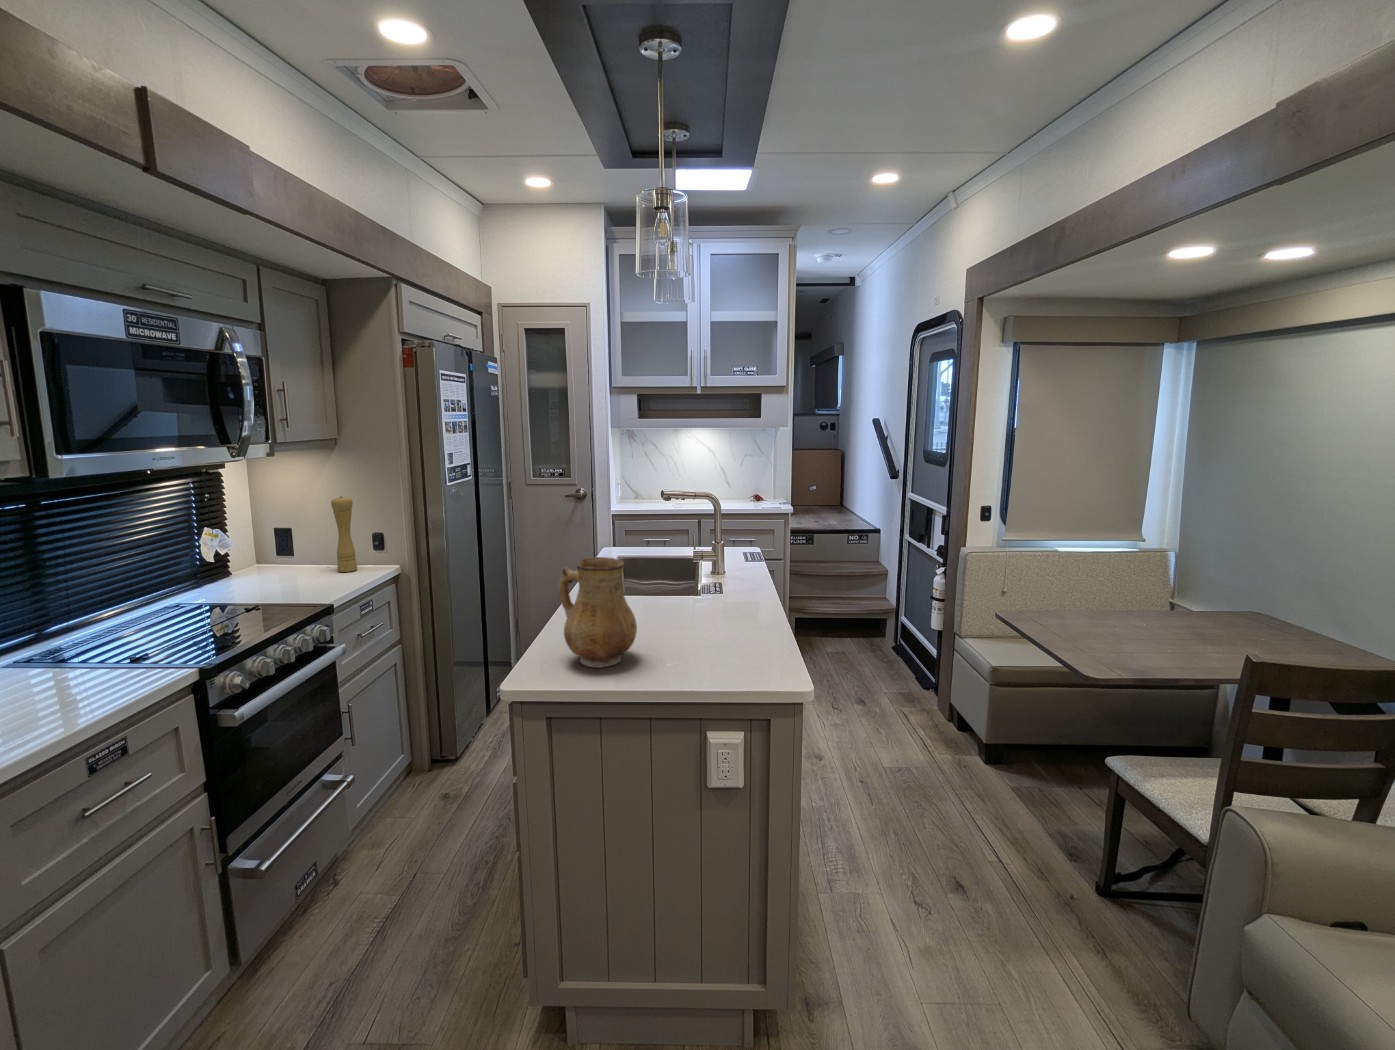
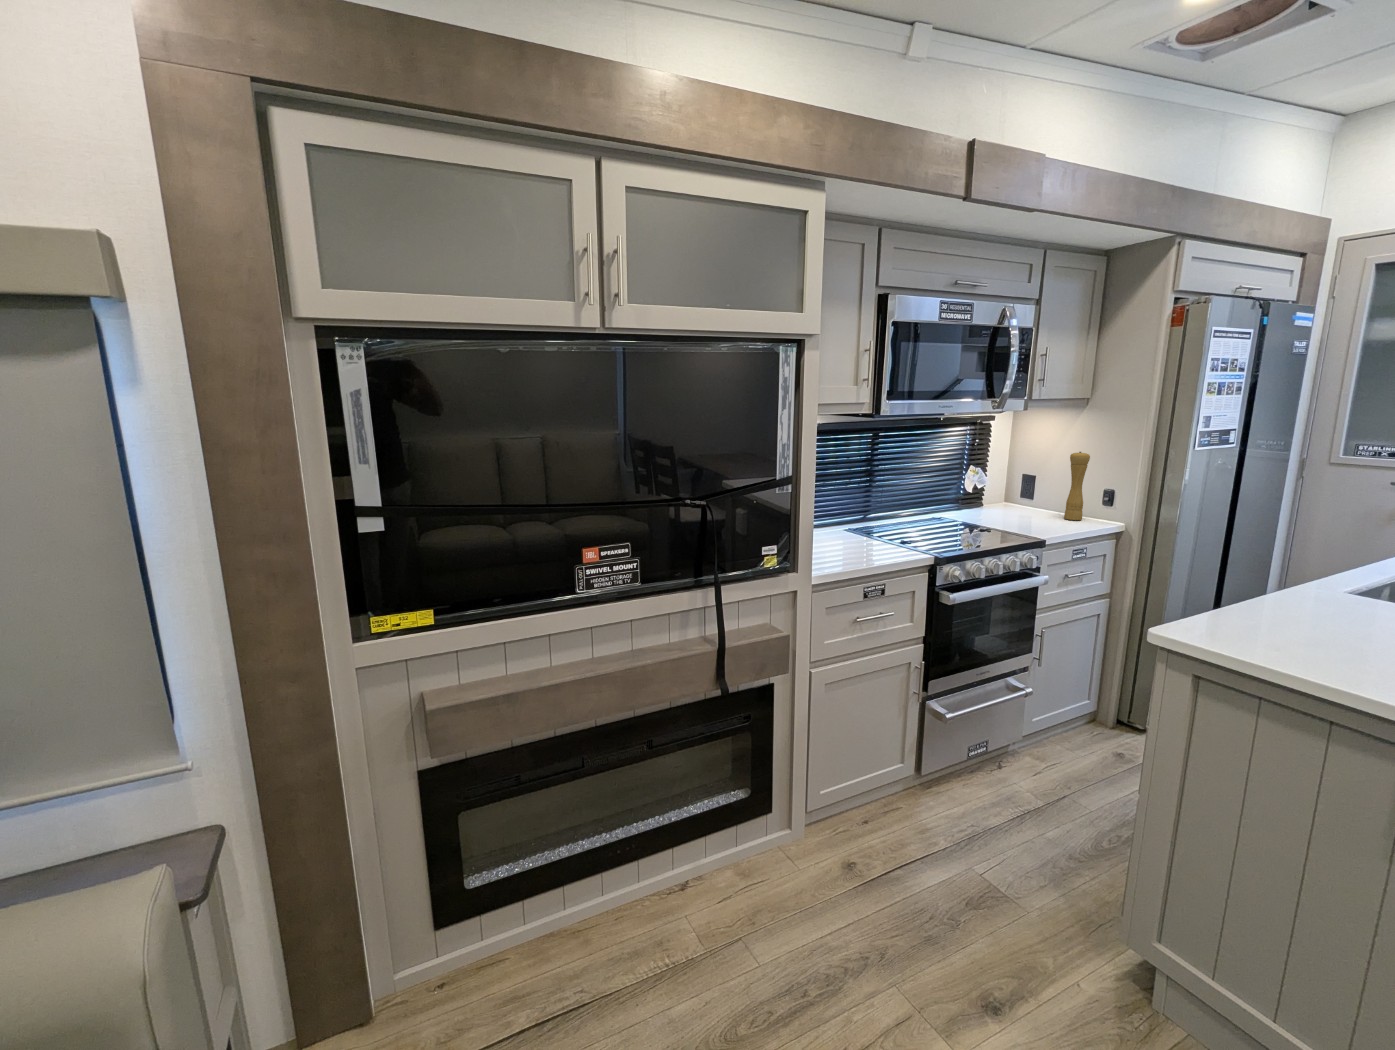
ceramic pitcher: present [558,557,637,667] -> none [1245,528,1359,655]

